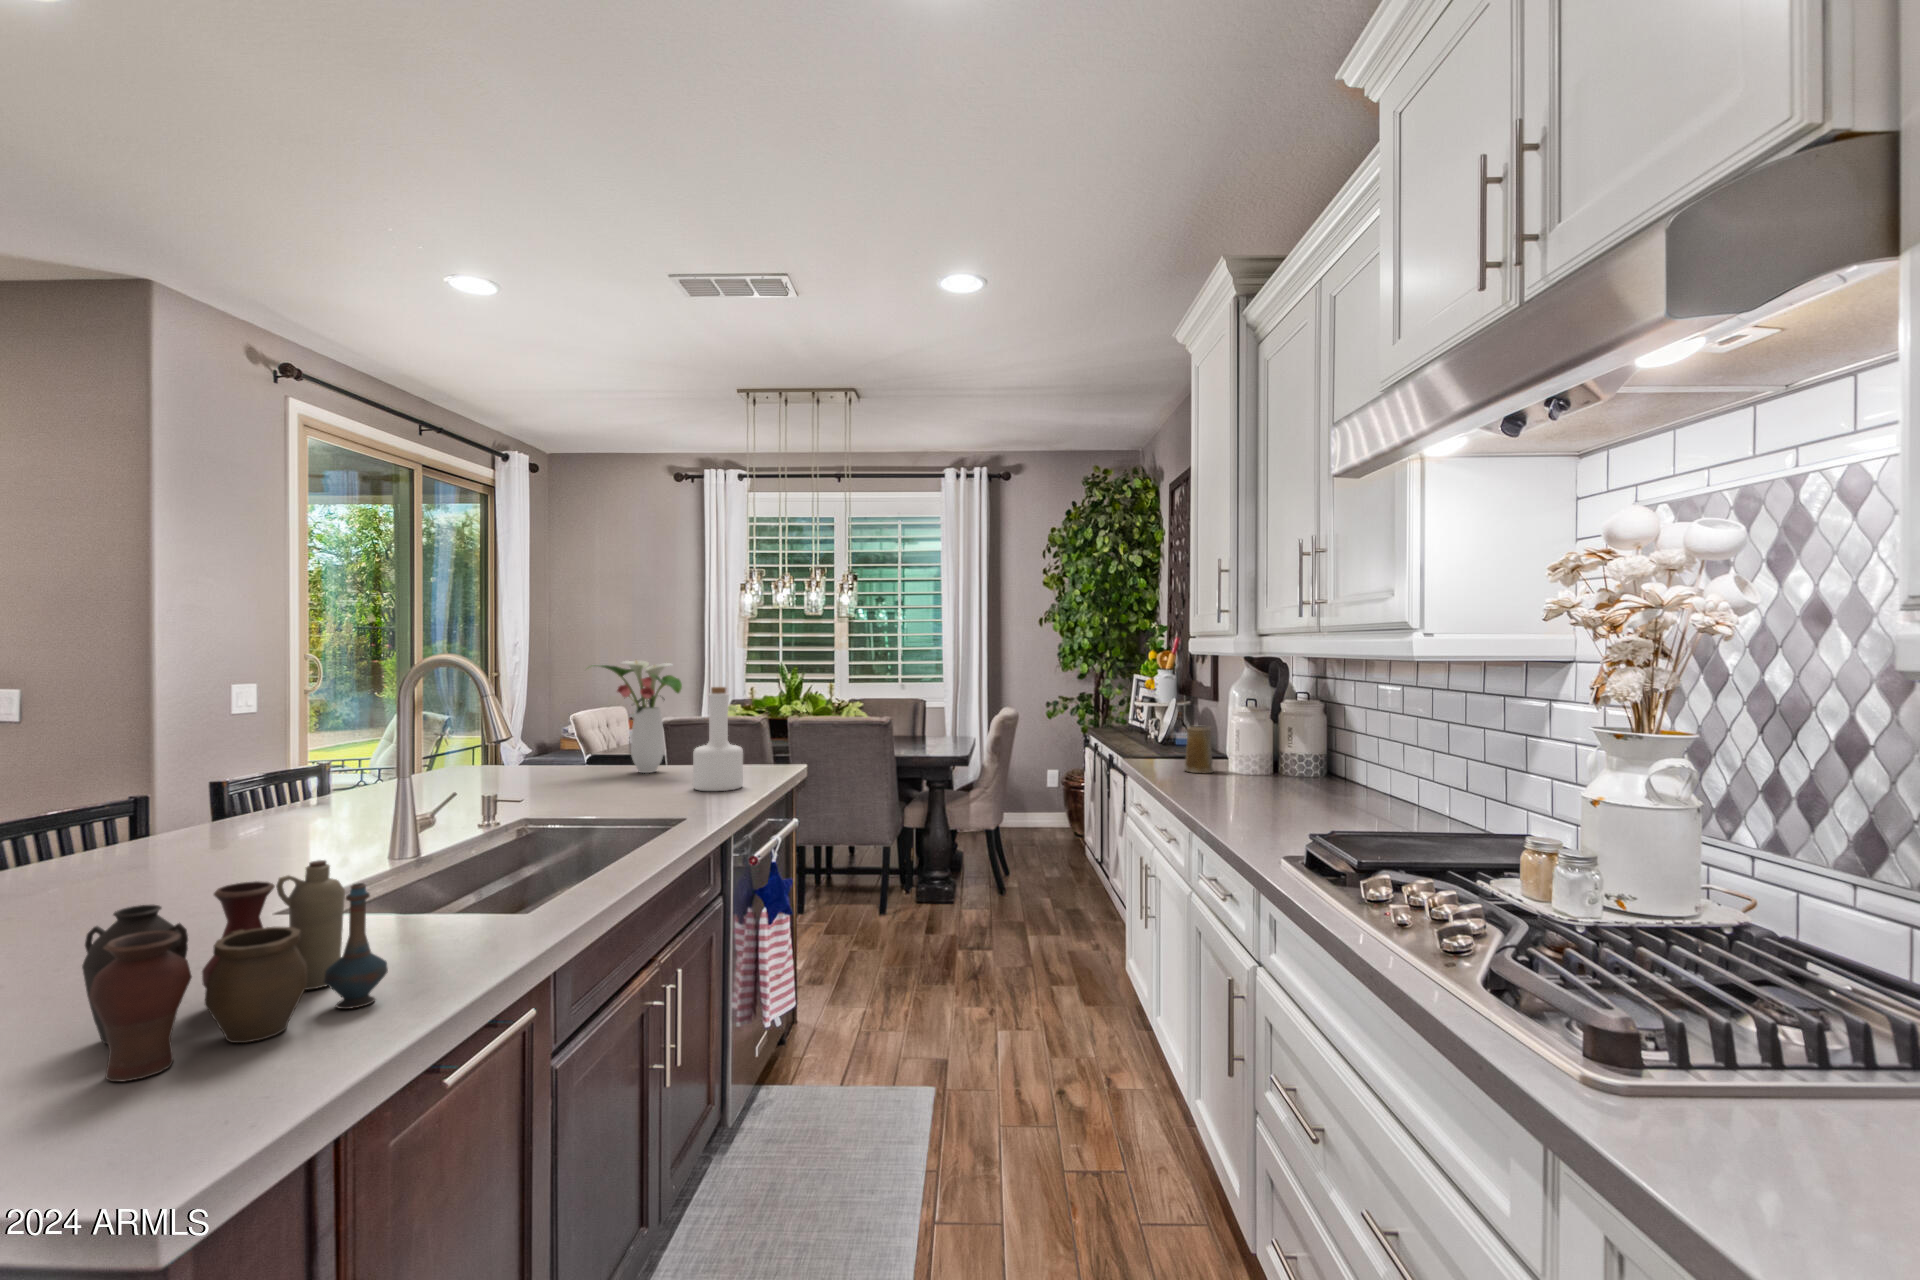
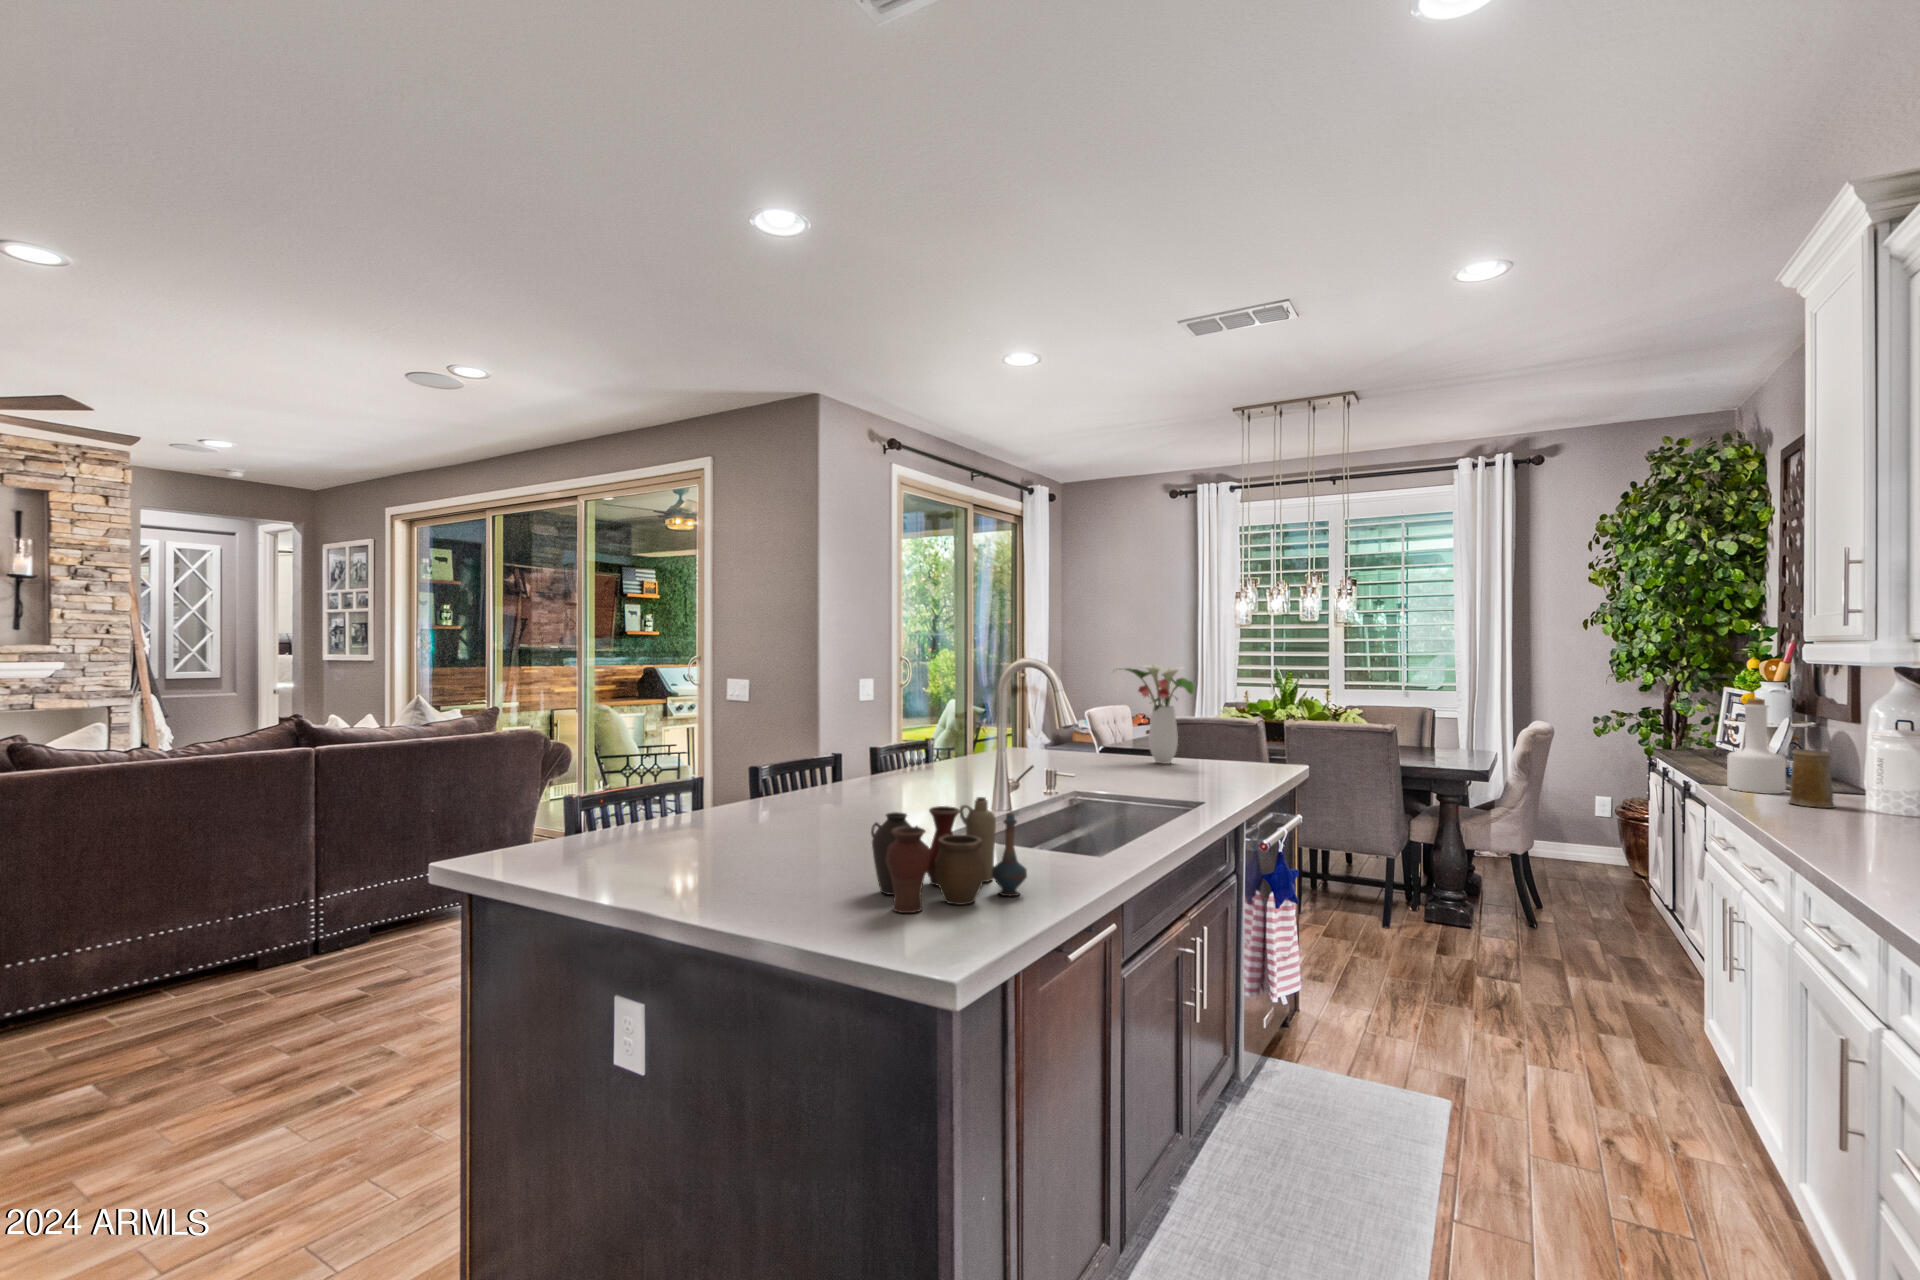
bottle: present [693,687,743,791] -> present [1727,699,1786,794]

